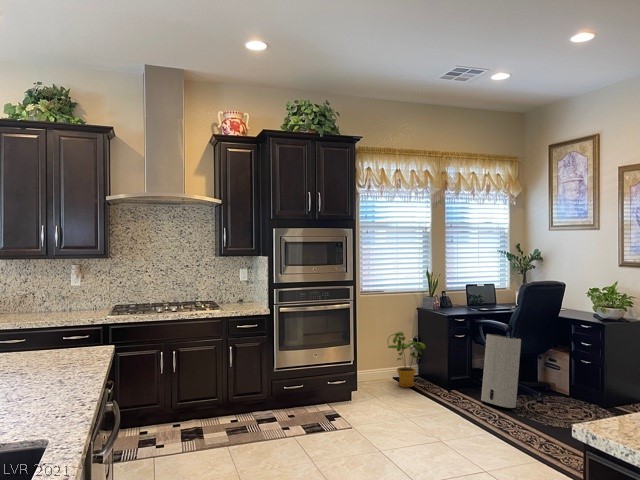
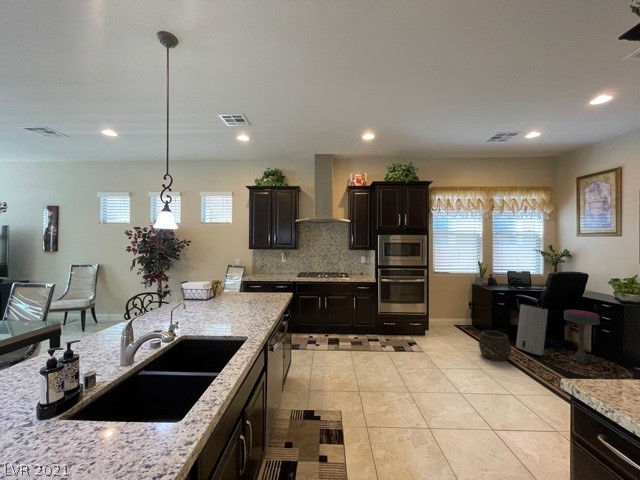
house plant: present [388,332,426,387] -> none [451,298,477,332]
bar stool: none [540,336,580,410] -> present [564,310,600,363]
woven basket: none [434,379,479,426] -> present [479,330,511,361]

